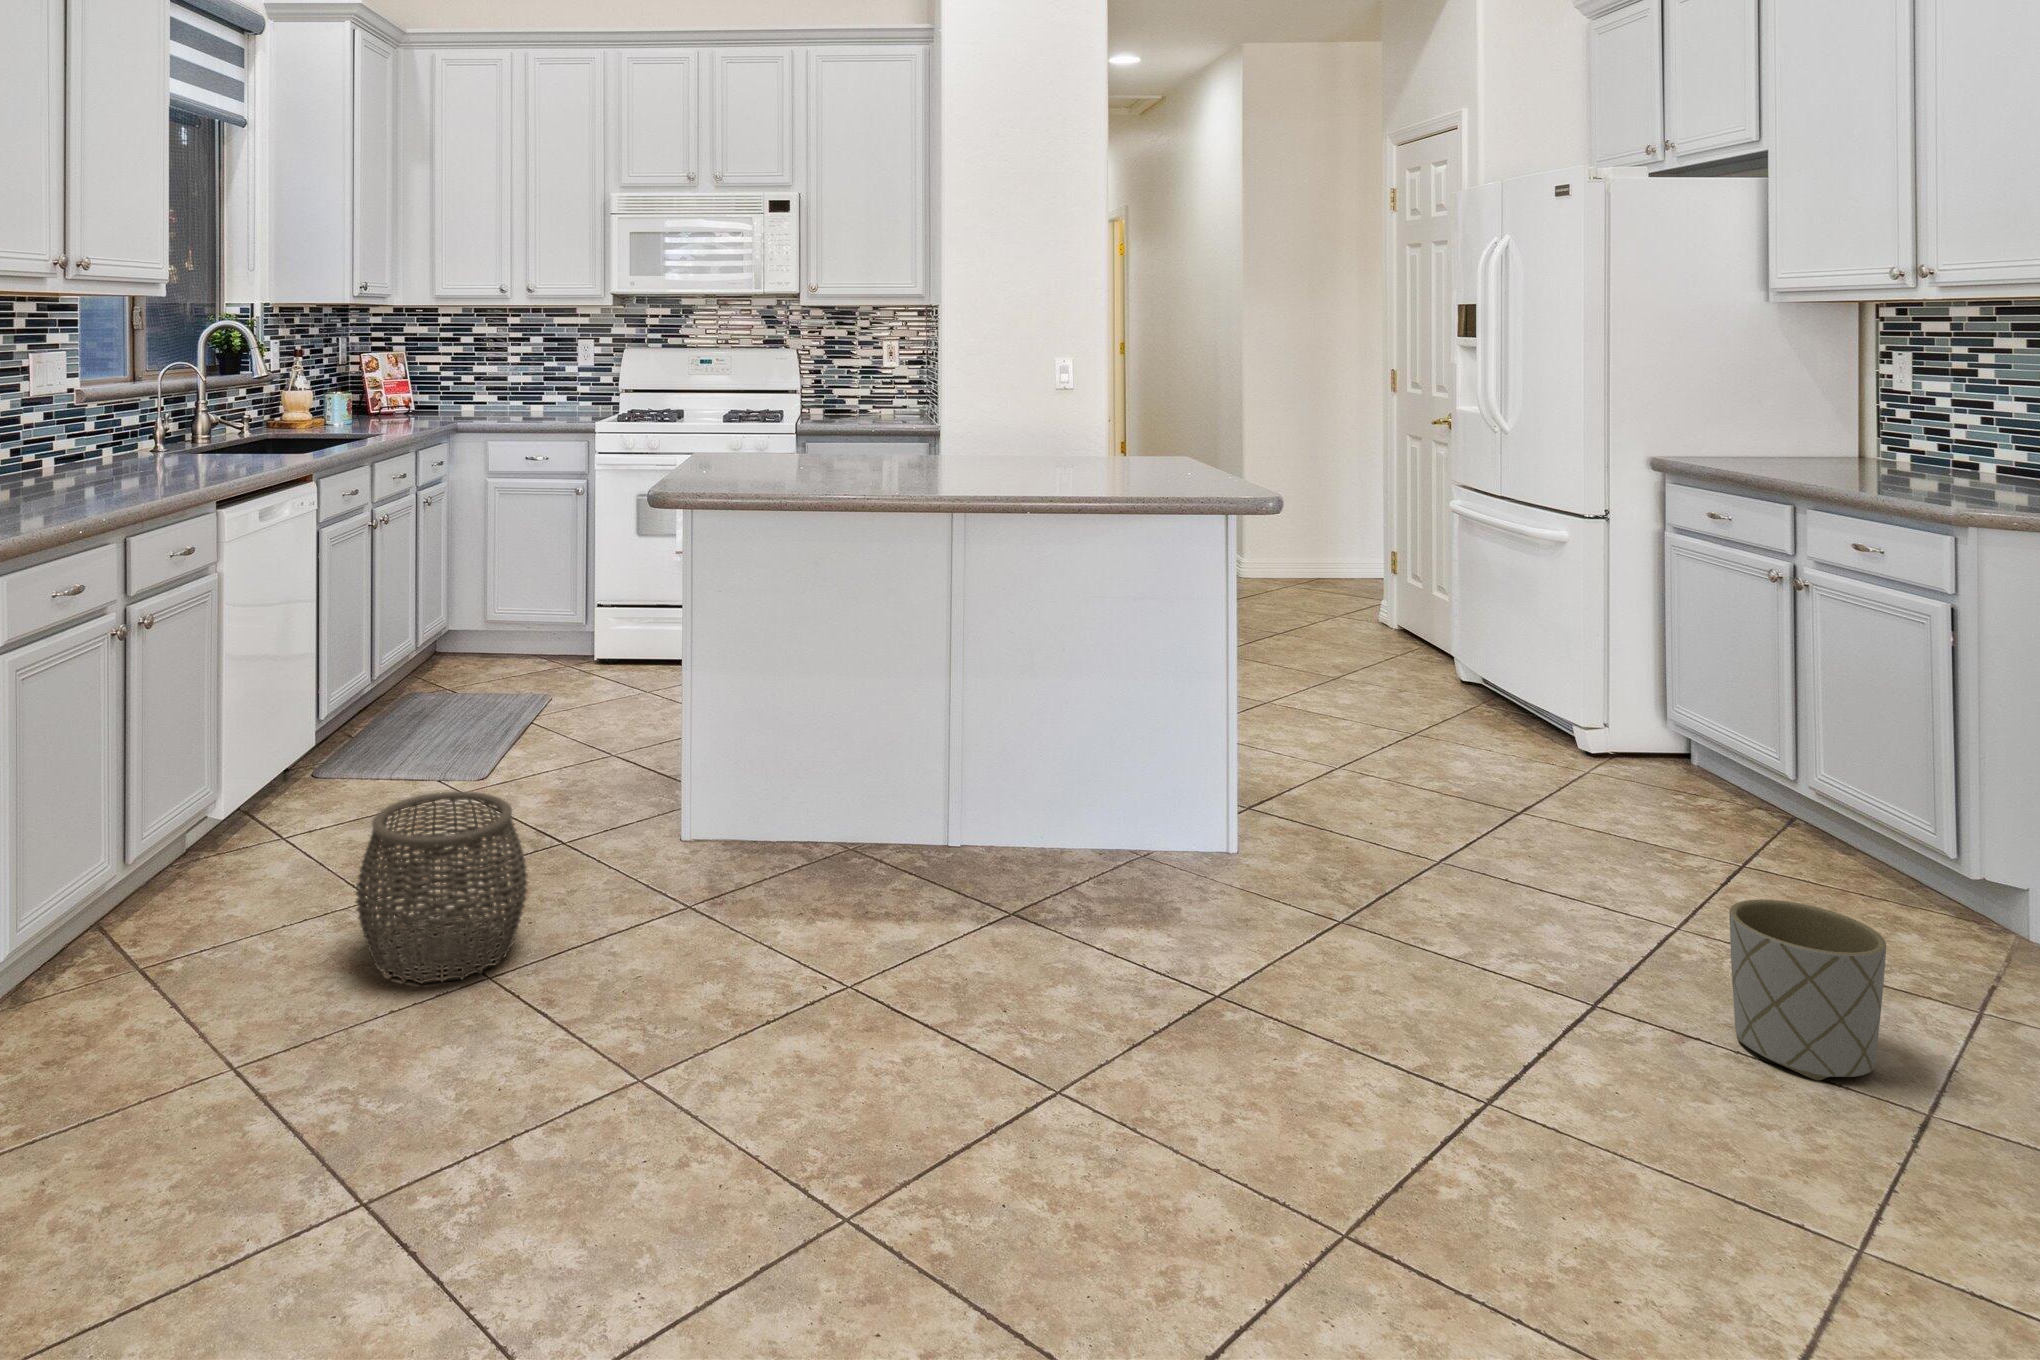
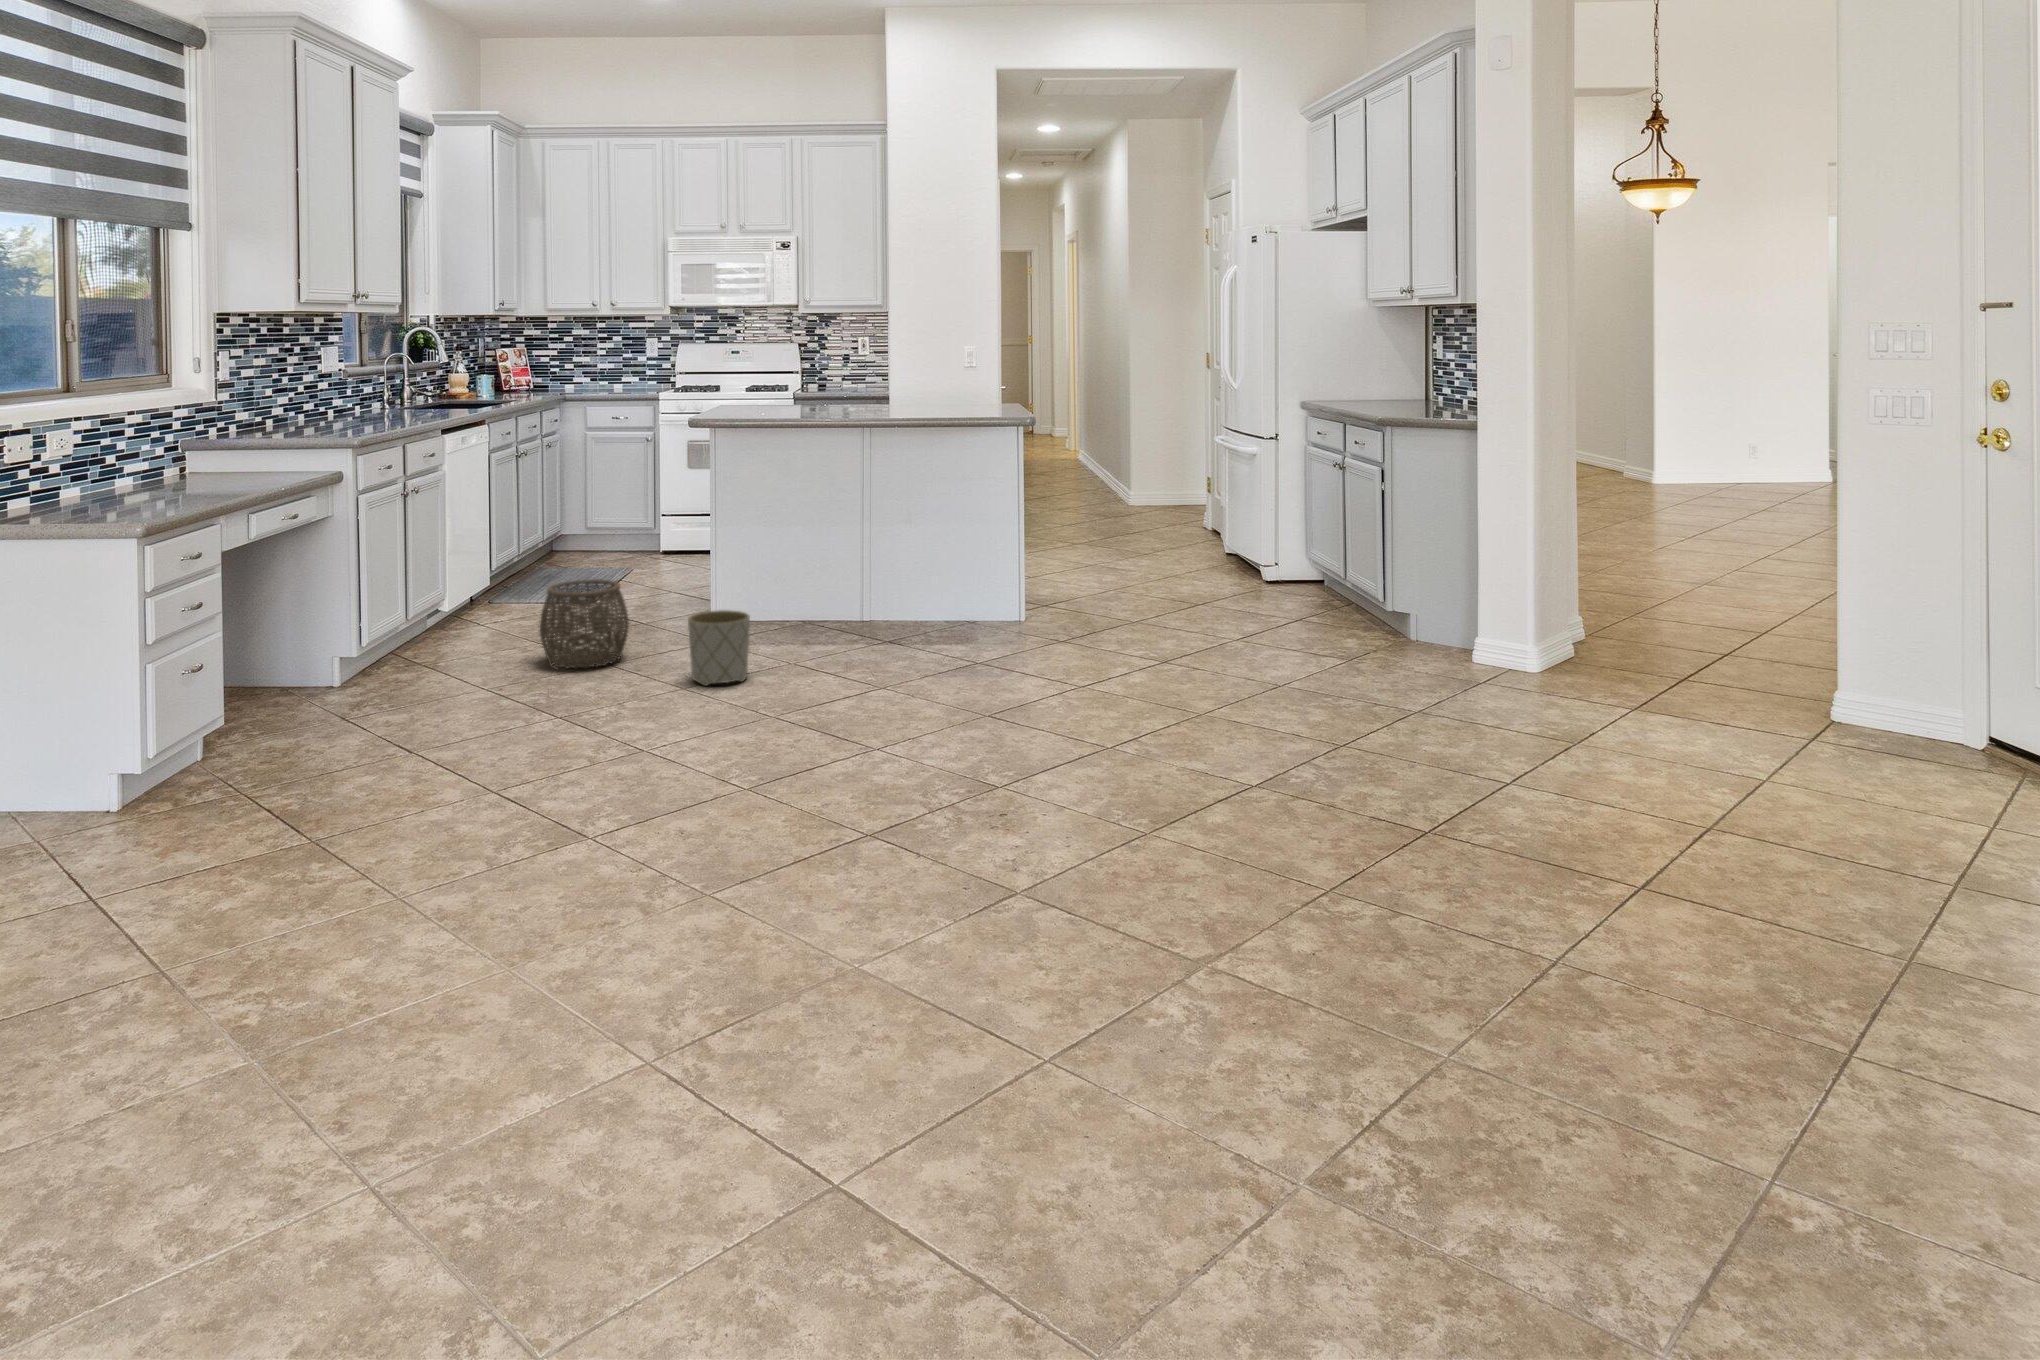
planter: present [1729,899,1886,1080] -> present [688,610,750,686]

